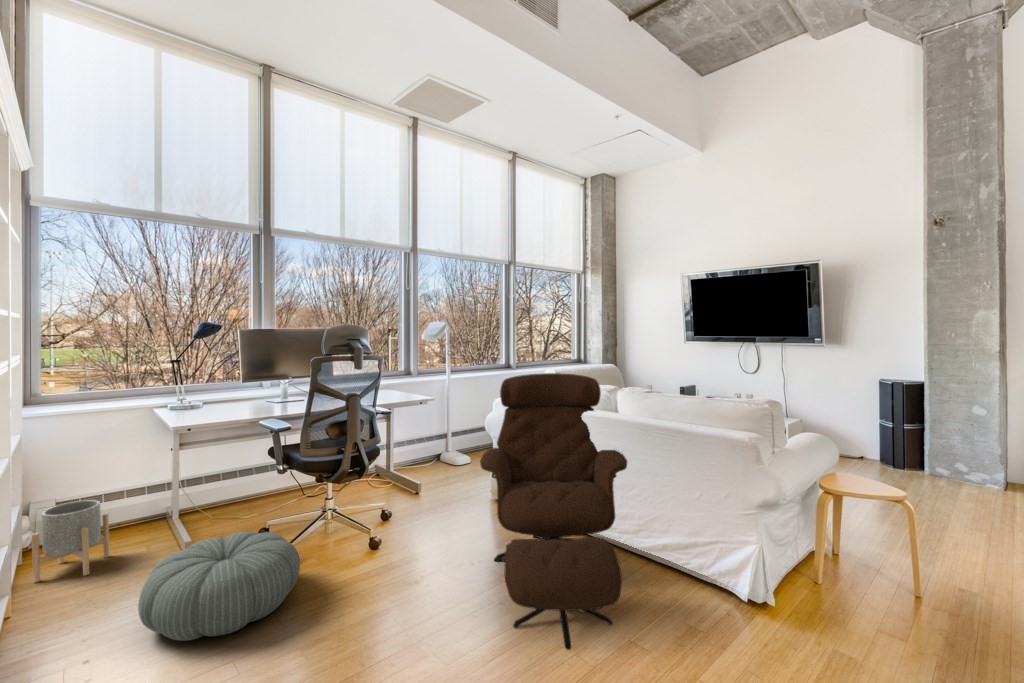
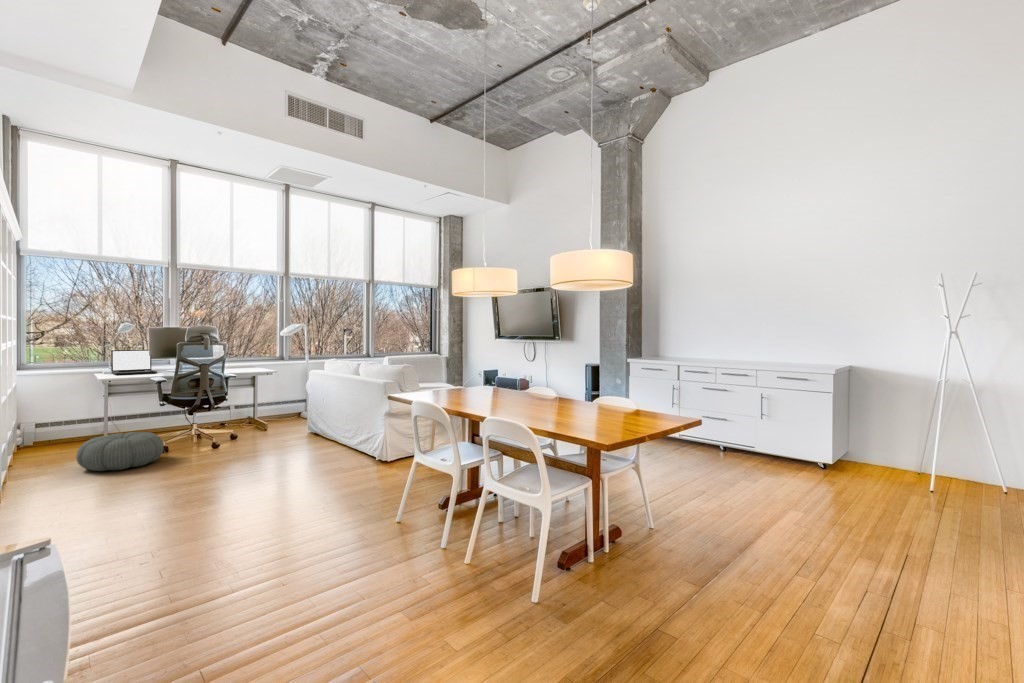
laptop: none [182,367,257,413] -> present [111,350,157,375]
lounge chair: present [480,373,627,650] -> none [251,354,354,474]
planter: present [32,500,109,582] -> none [23,420,65,458]

